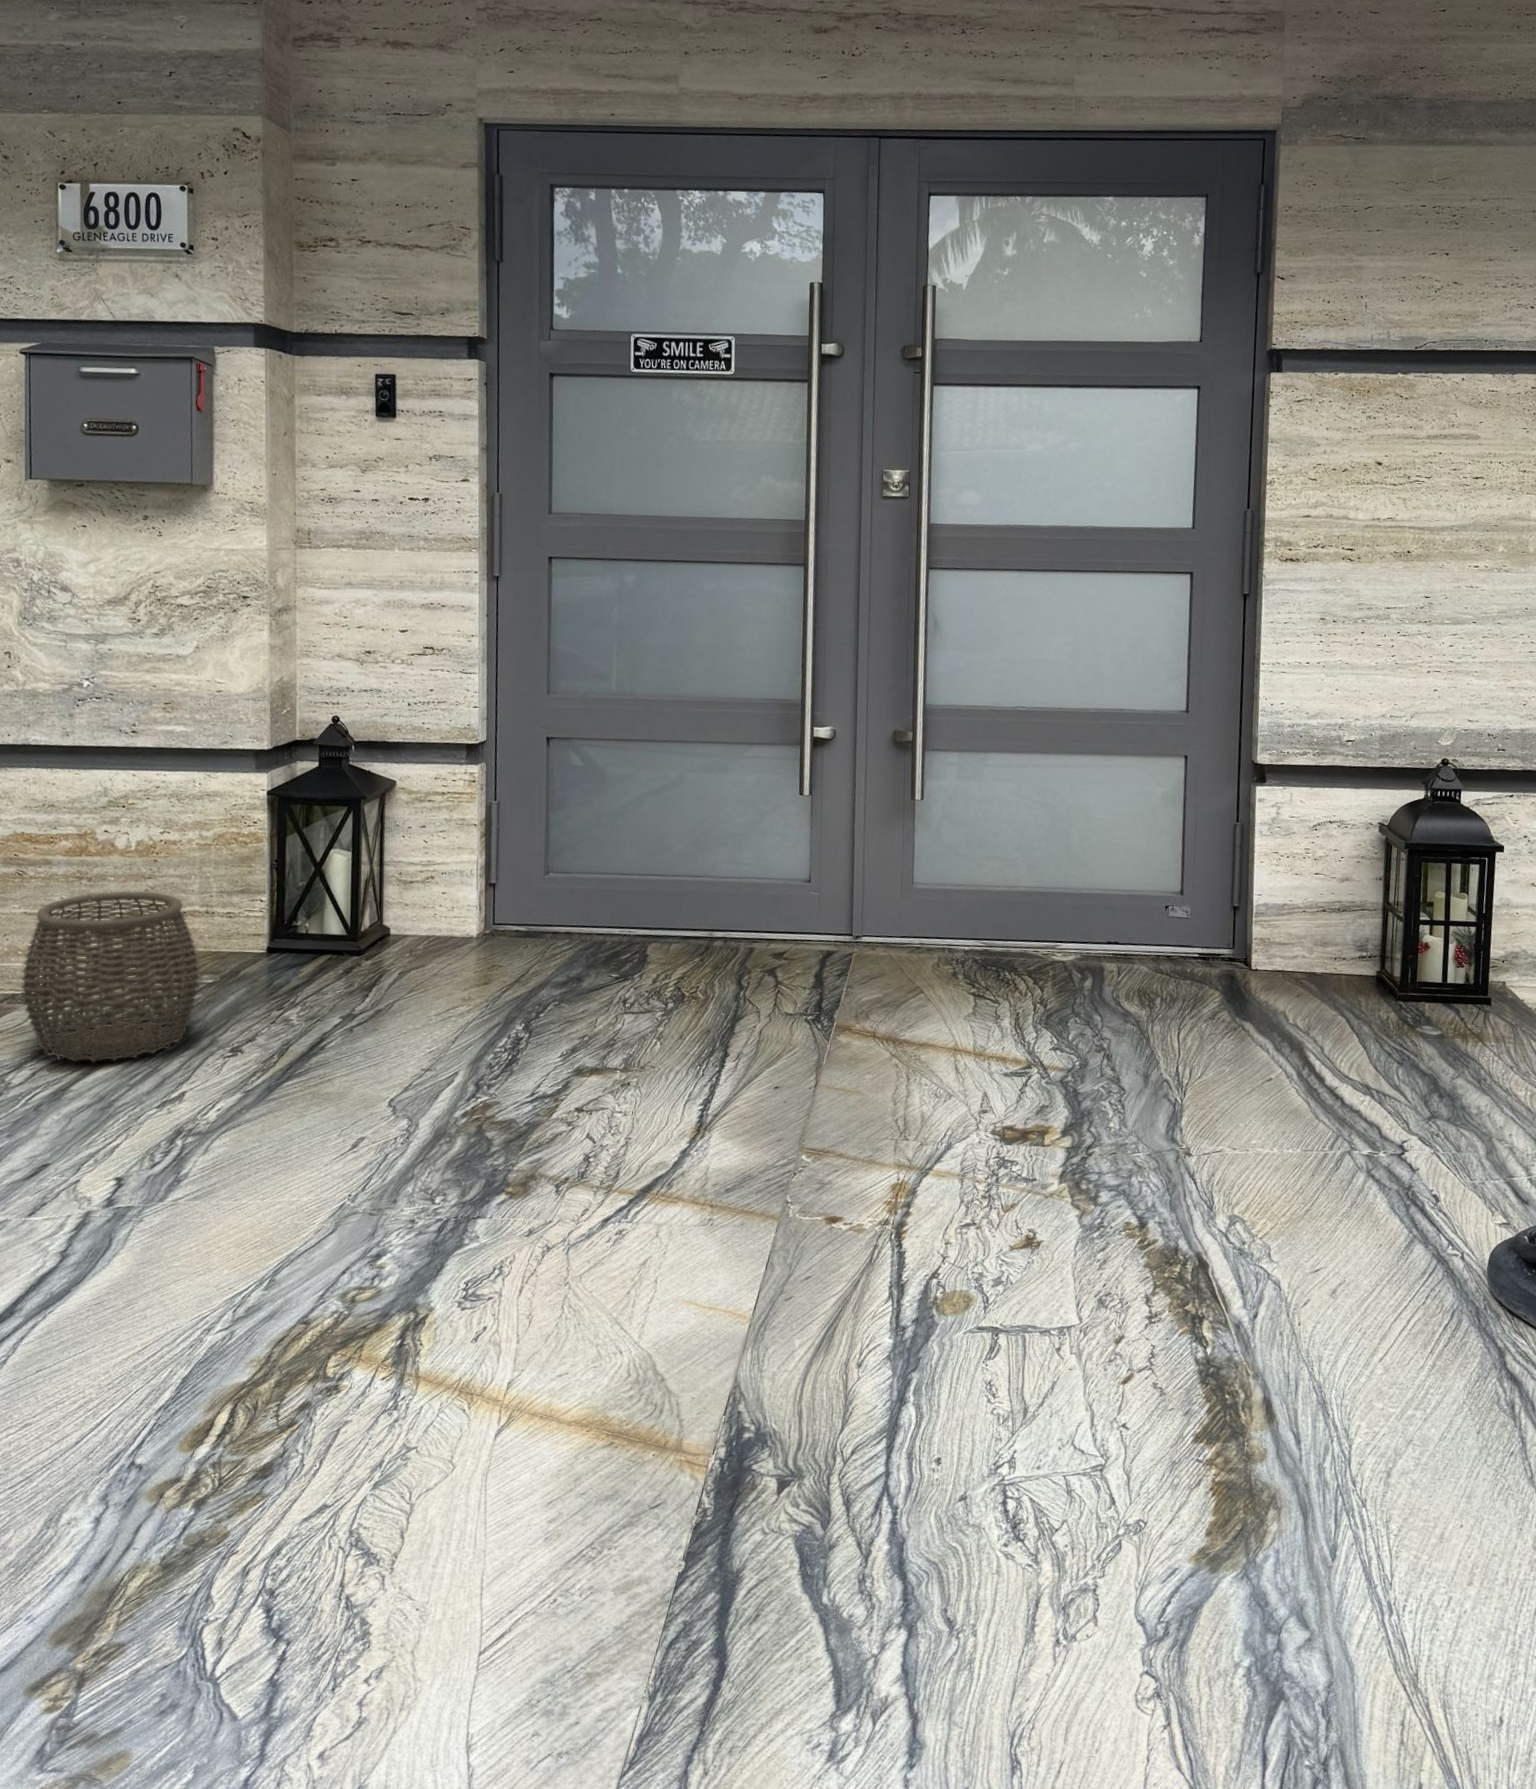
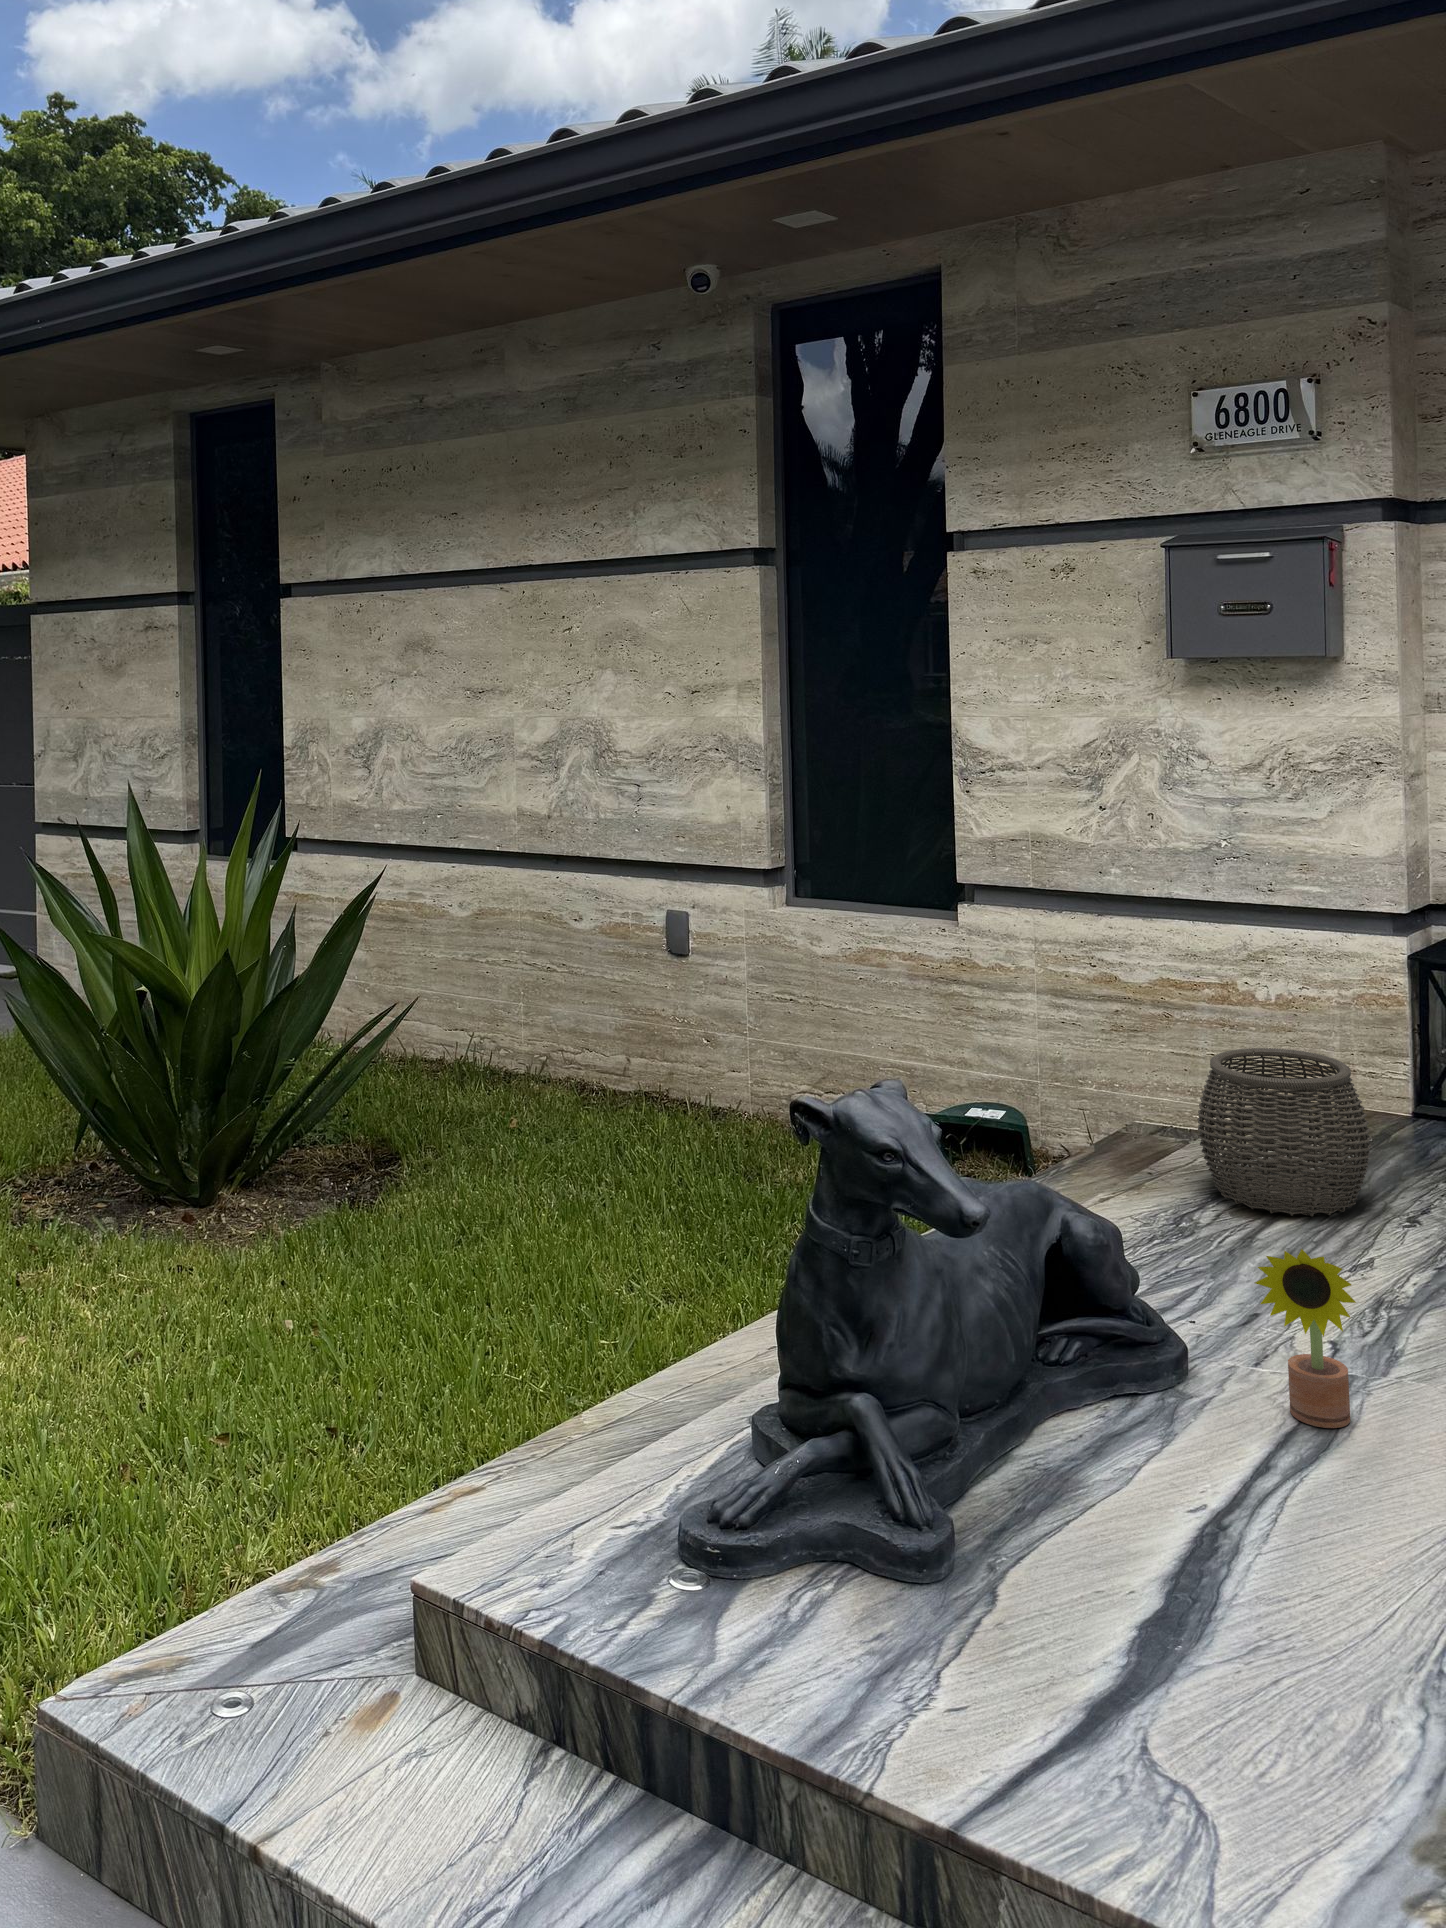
decorative plant: none [13,1077,116,1259] -> present [1255,1249,1356,1428]

